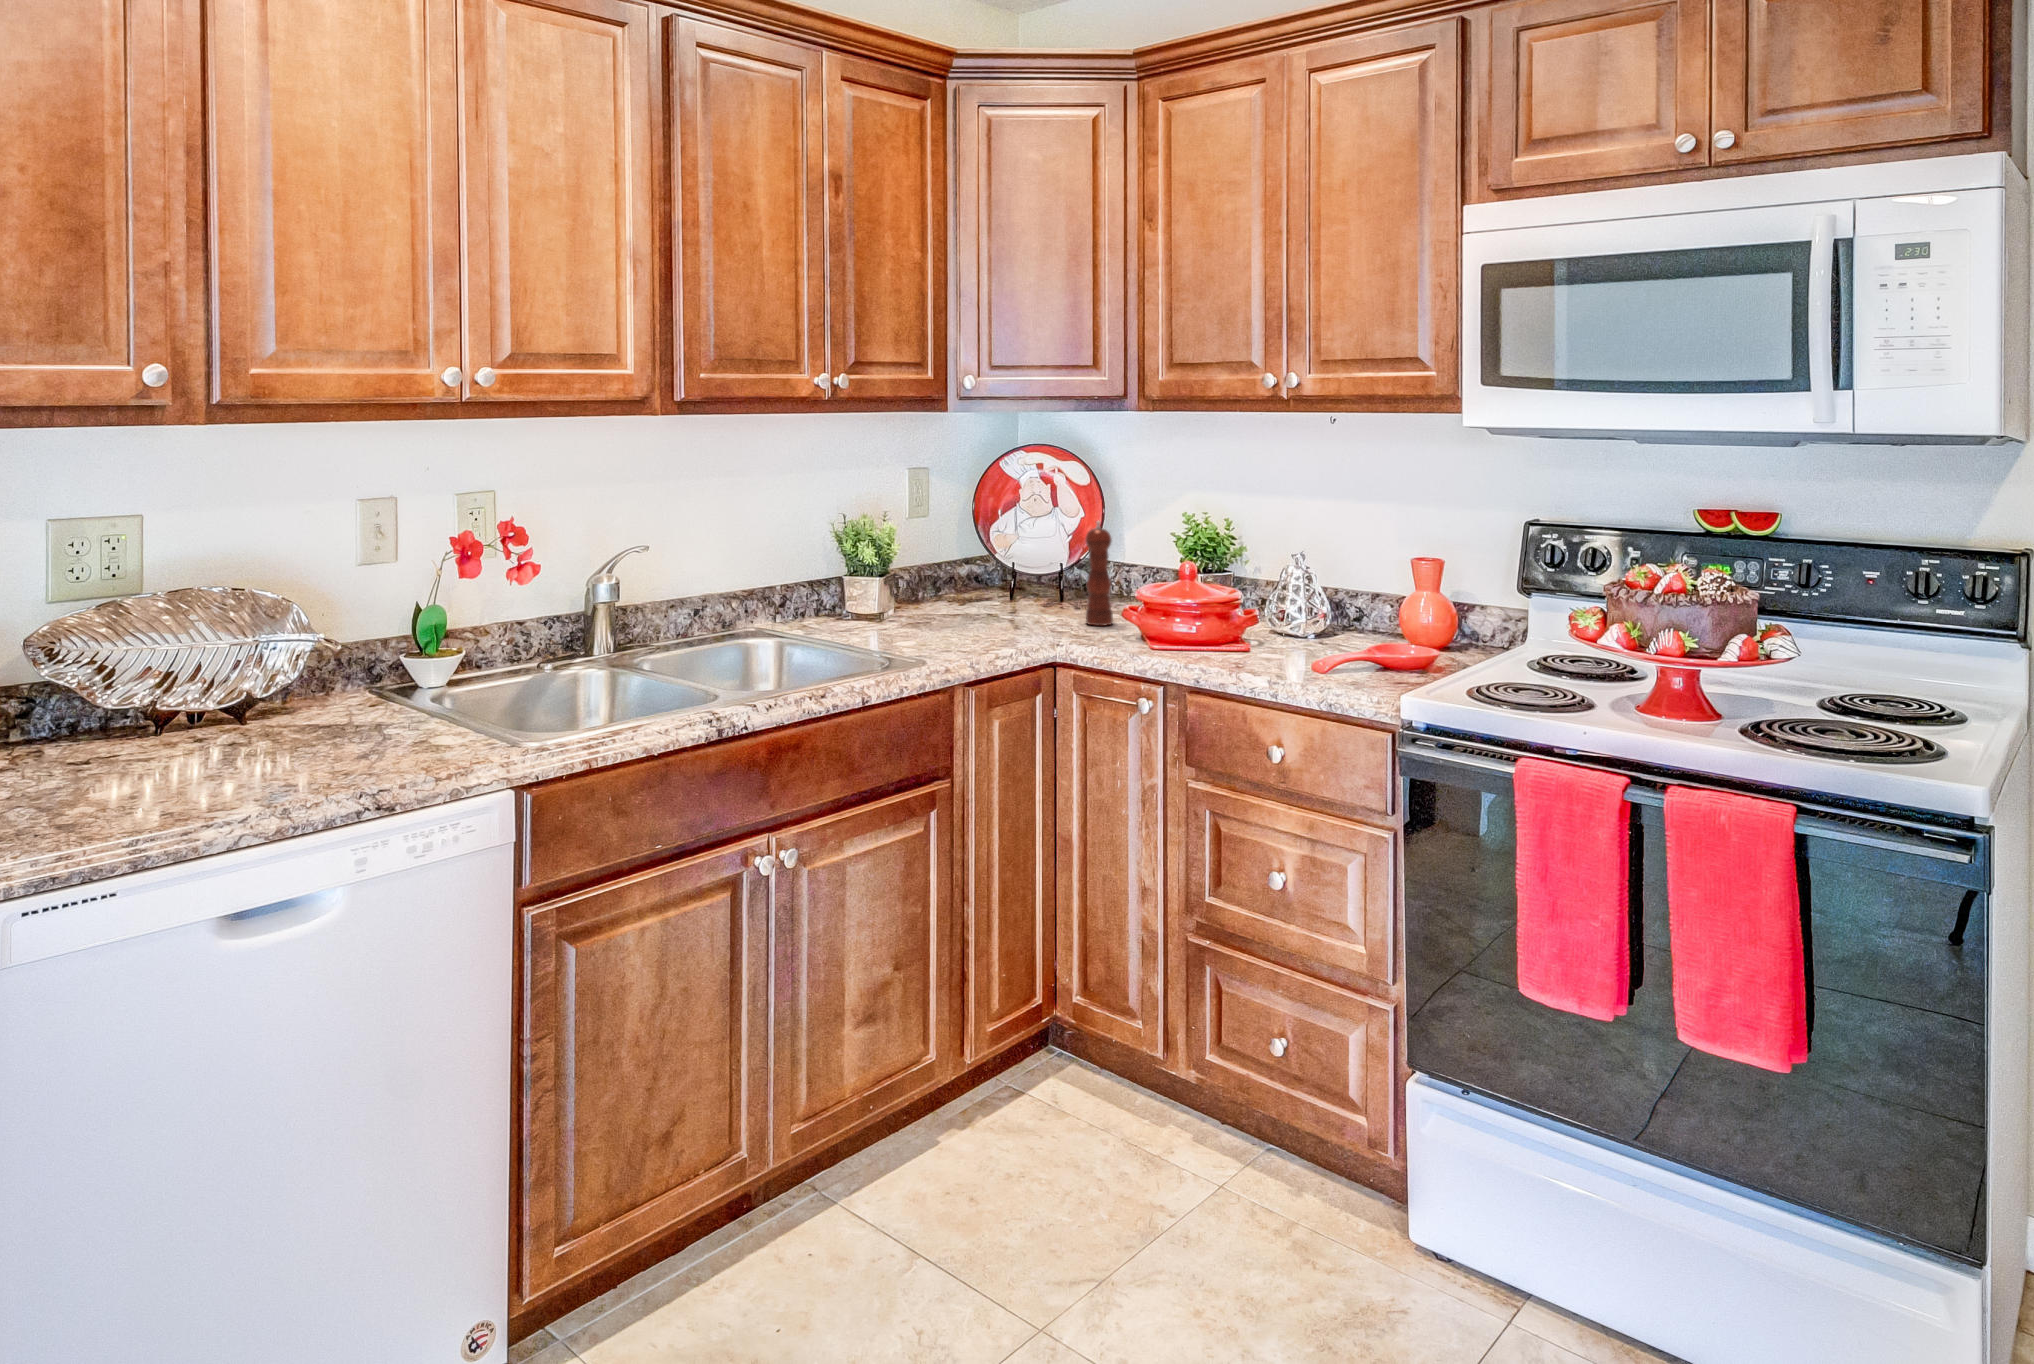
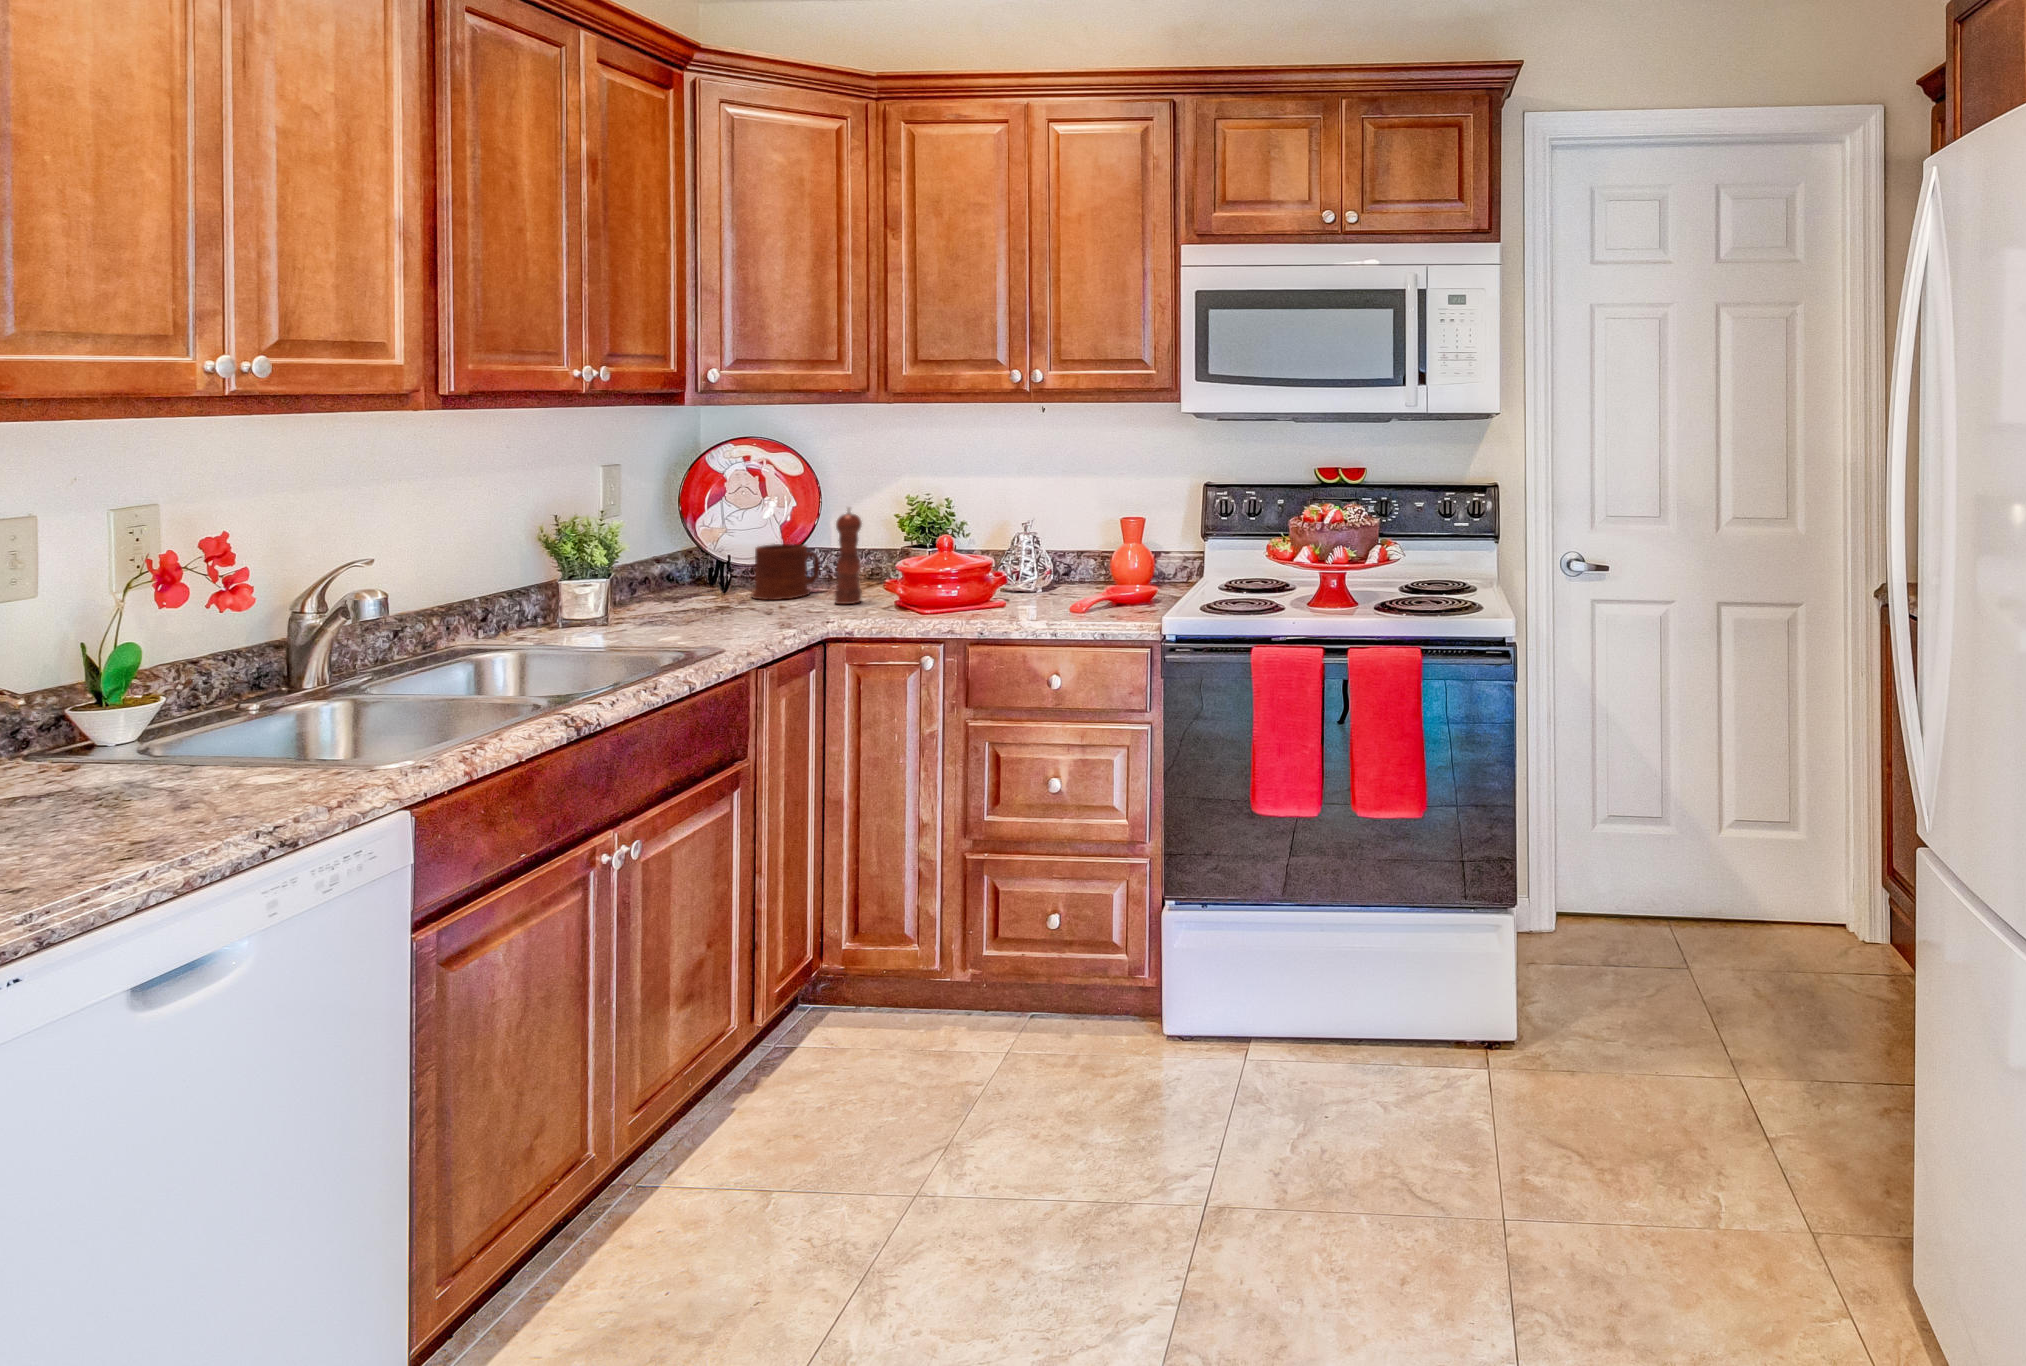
mug: none [1024,554,1090,612] -> present [752,544,820,600]

